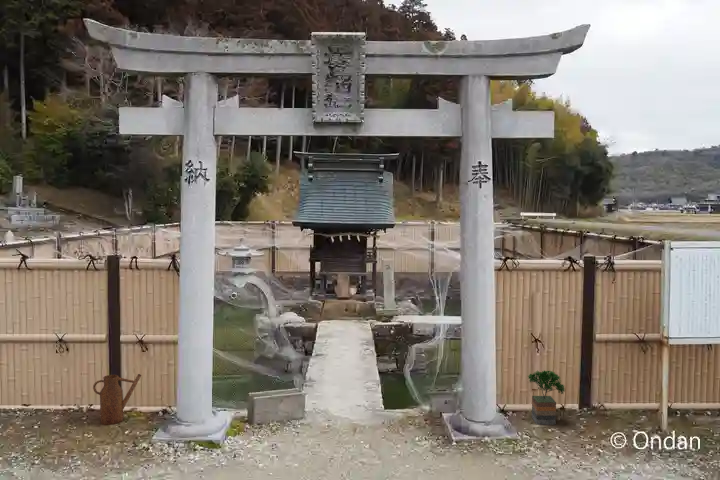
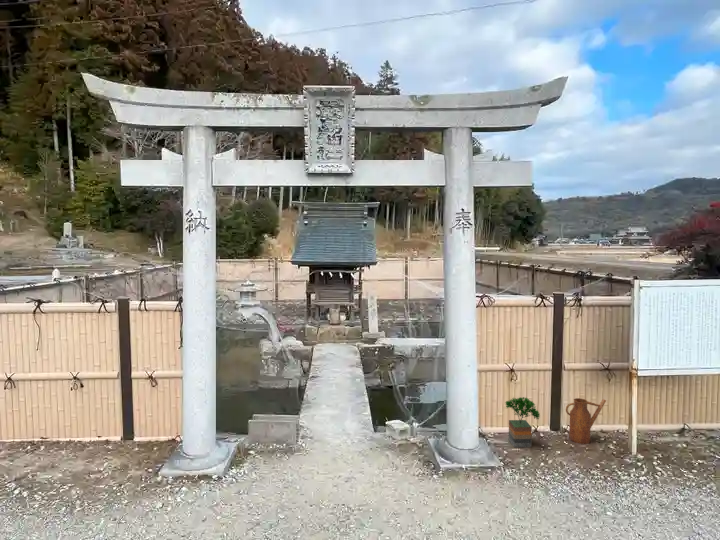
watering can: present [93,374,141,425] -> present [566,398,606,444]

